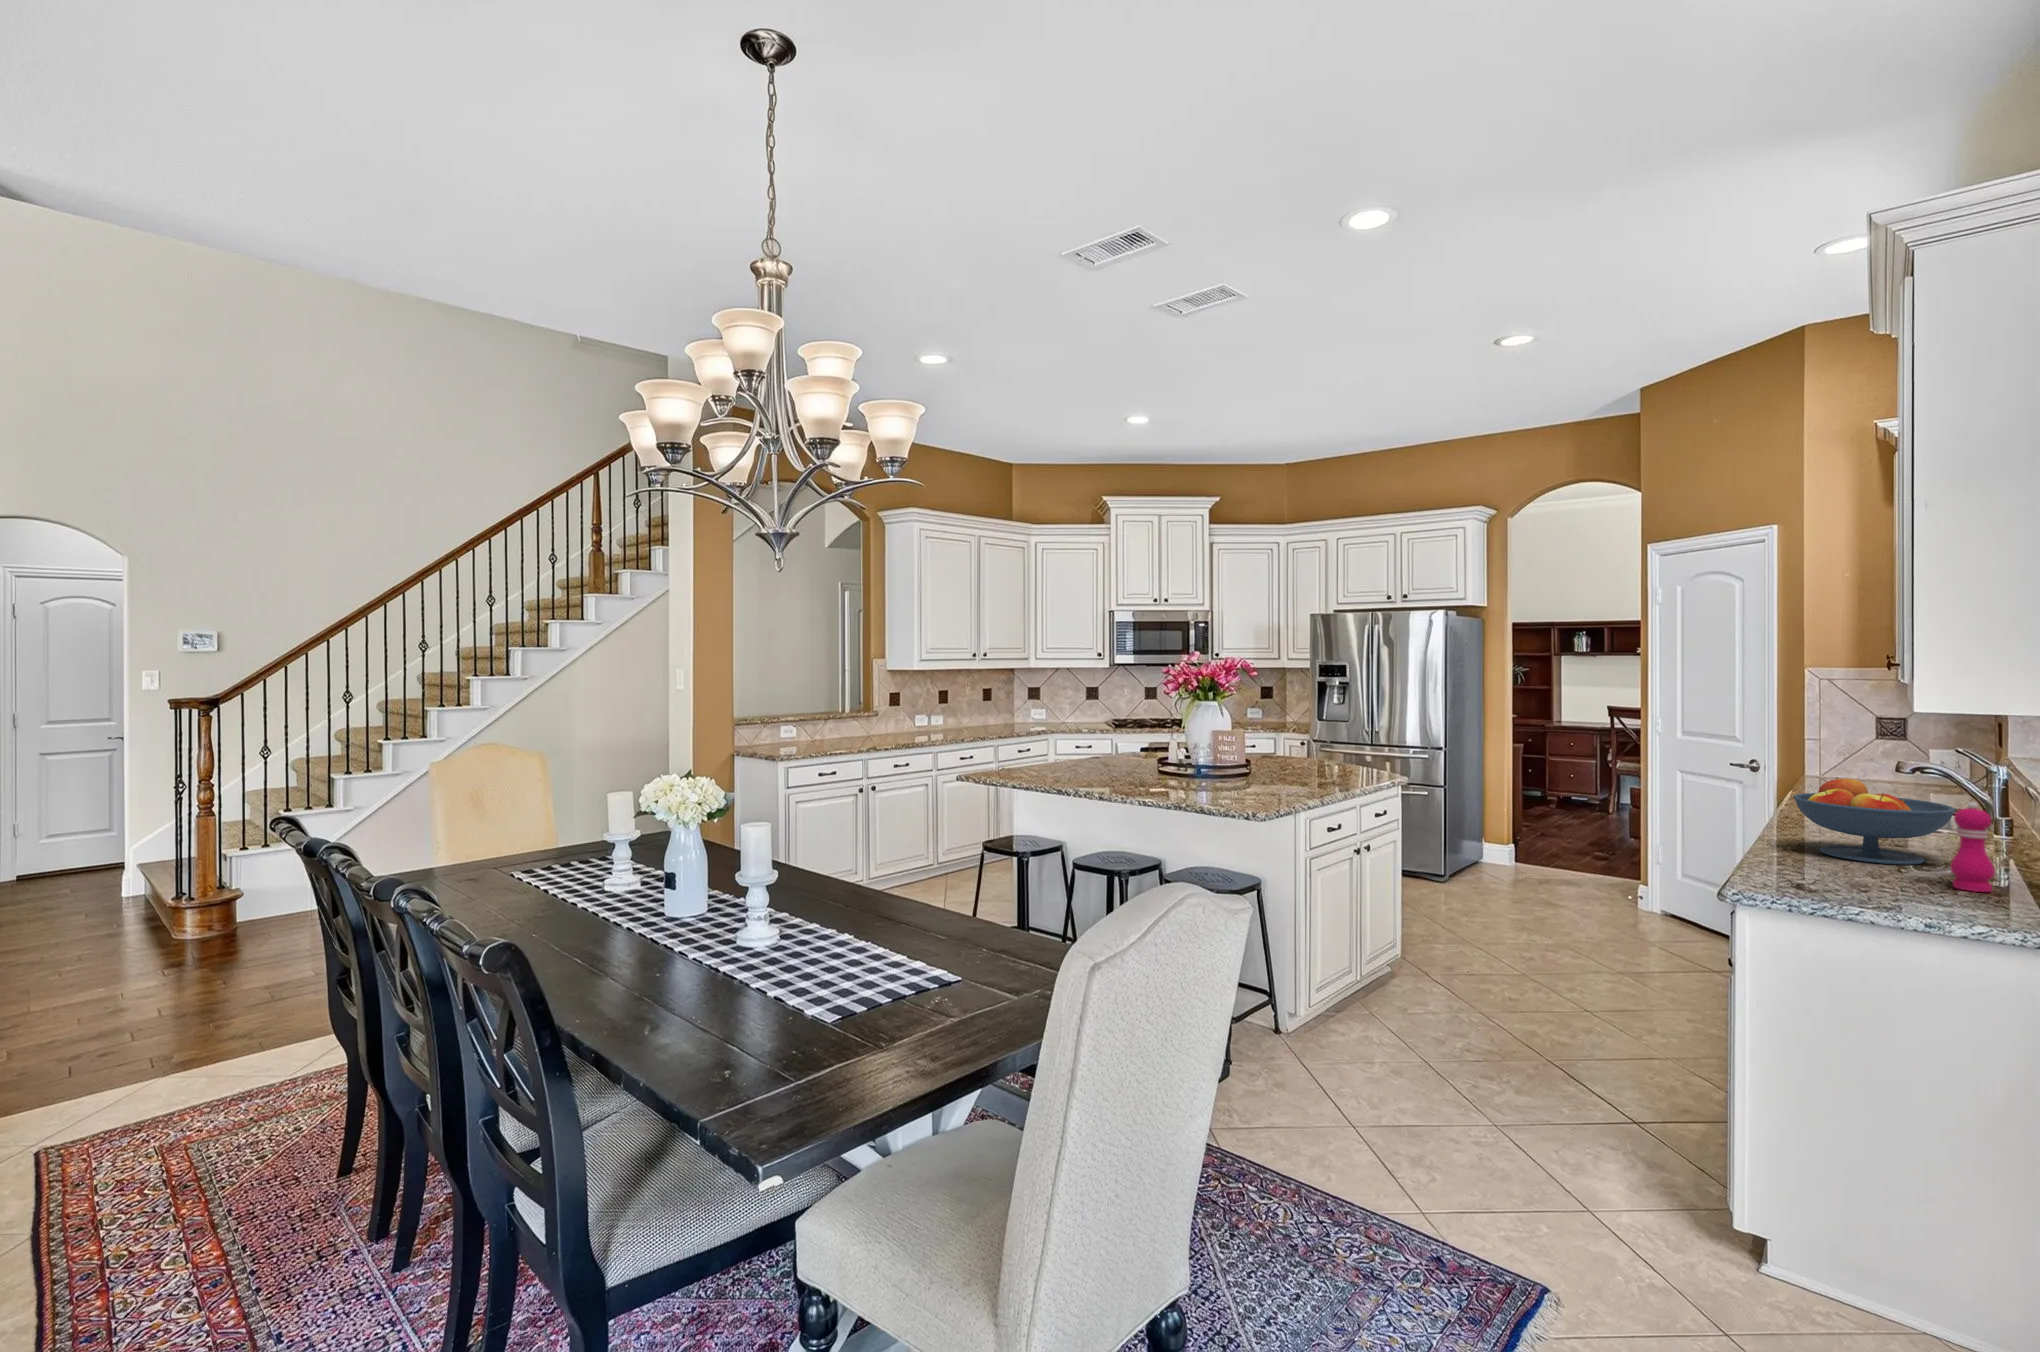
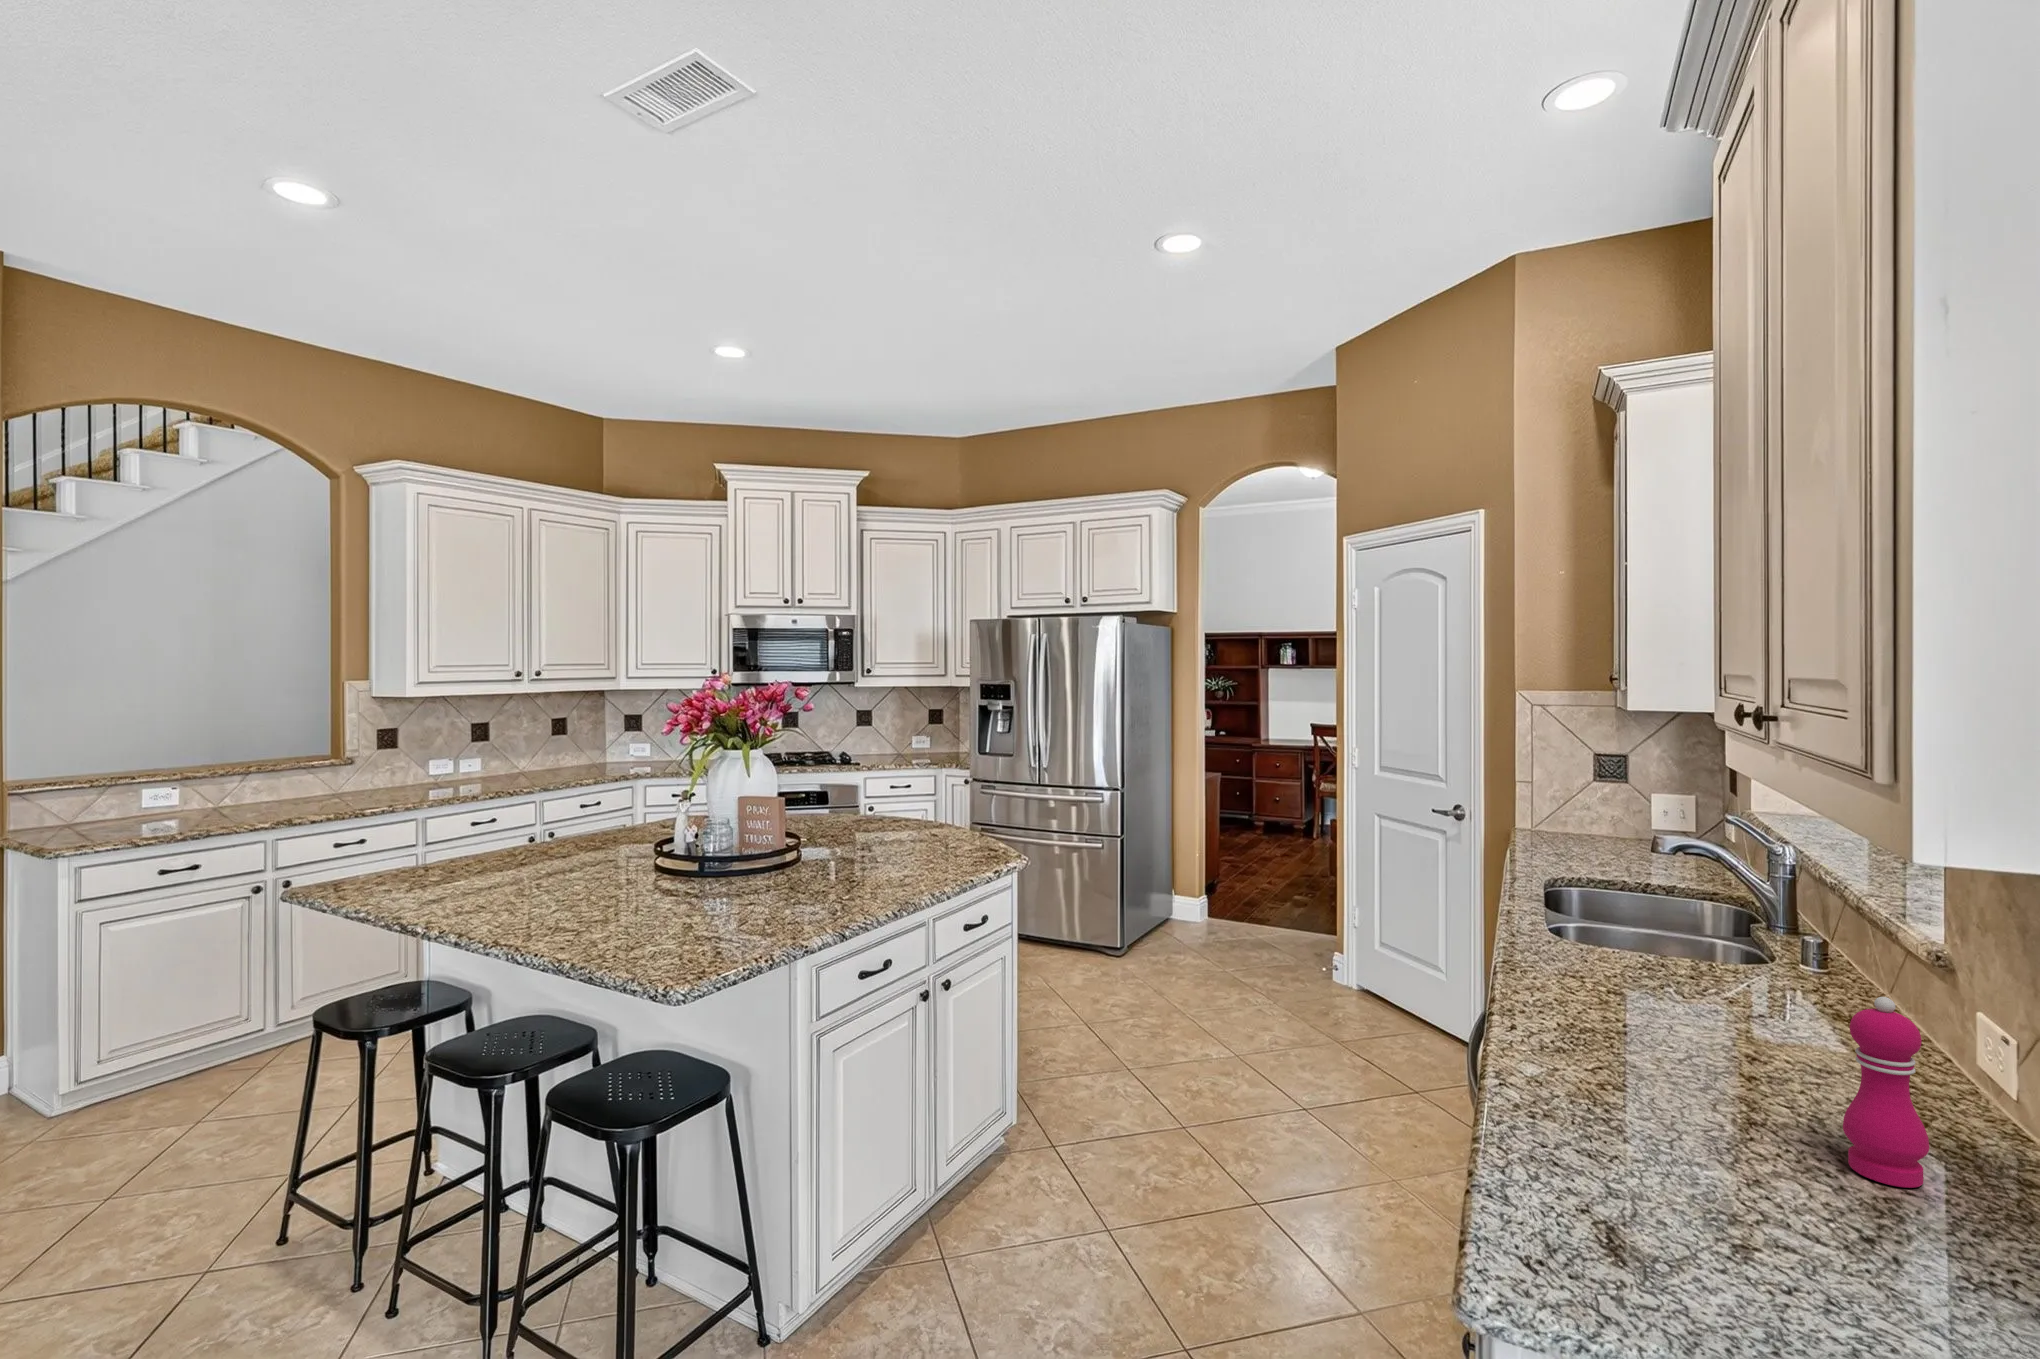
fruit bowl: present [1793,777,1956,865] -> none [1544,895,1798,1070]

